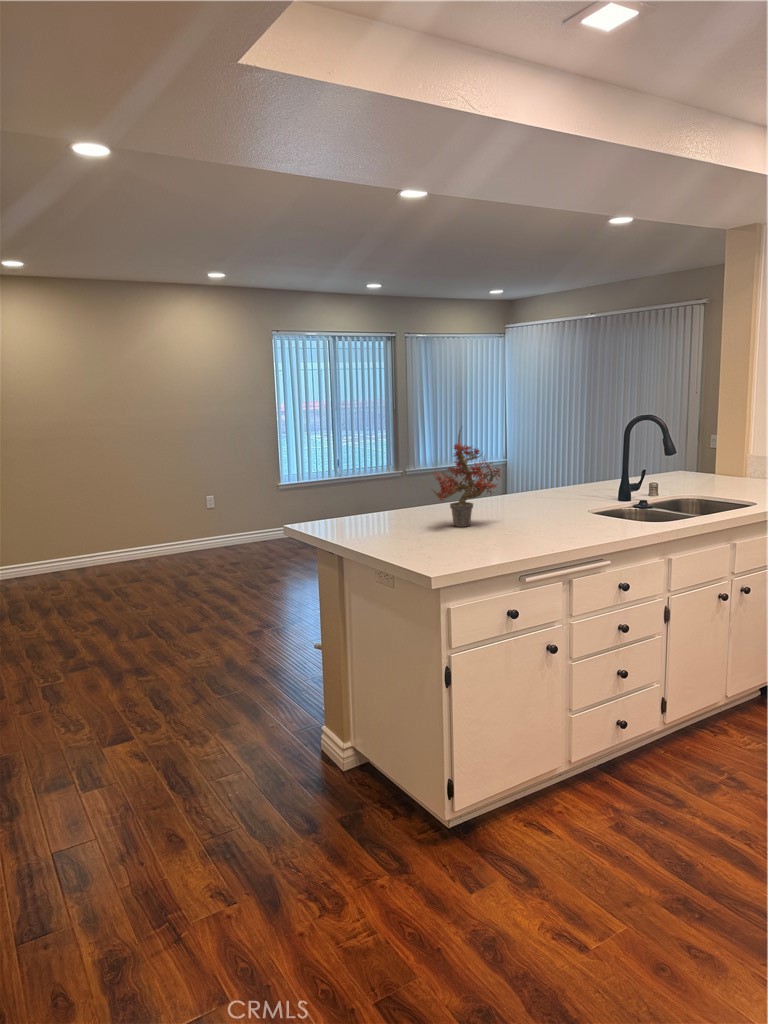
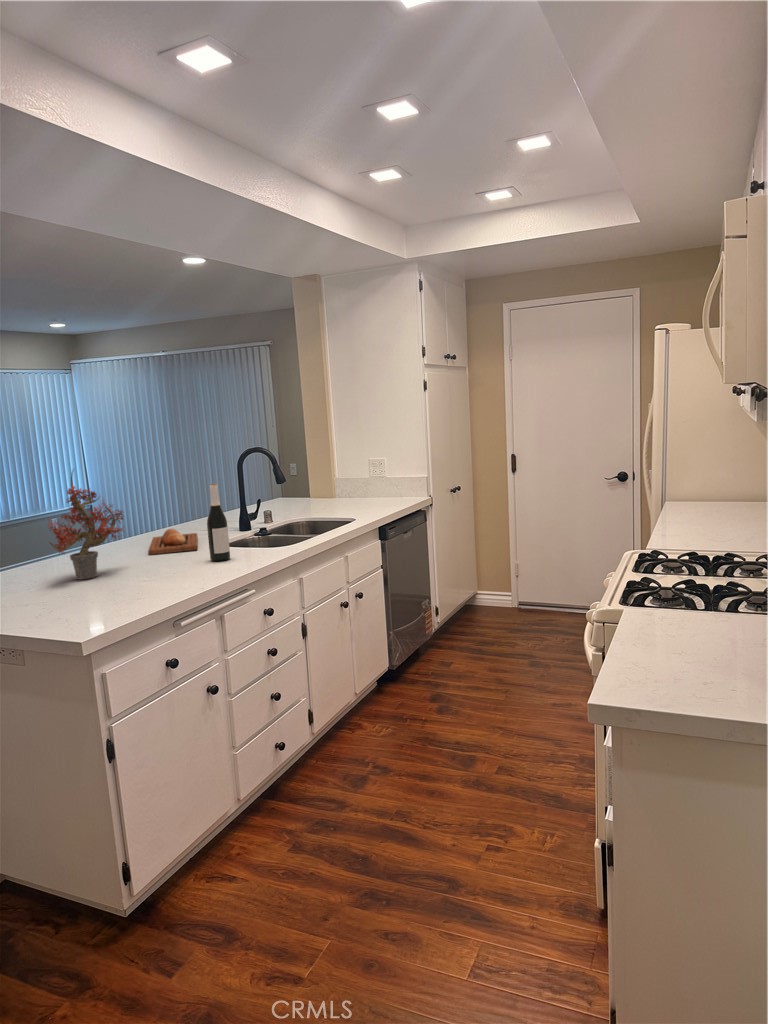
wine bottle: none [576,450,597,528] -> present [207,484,230,561]
bread loaf: none [523,491,575,514] -> present [148,529,197,555]

